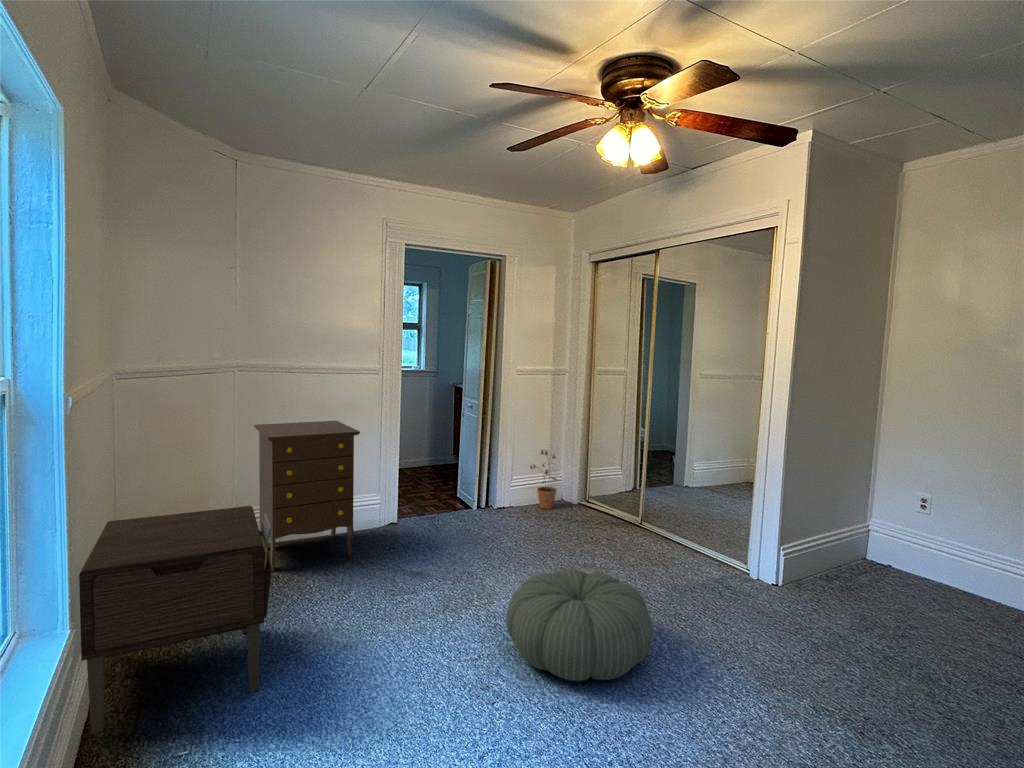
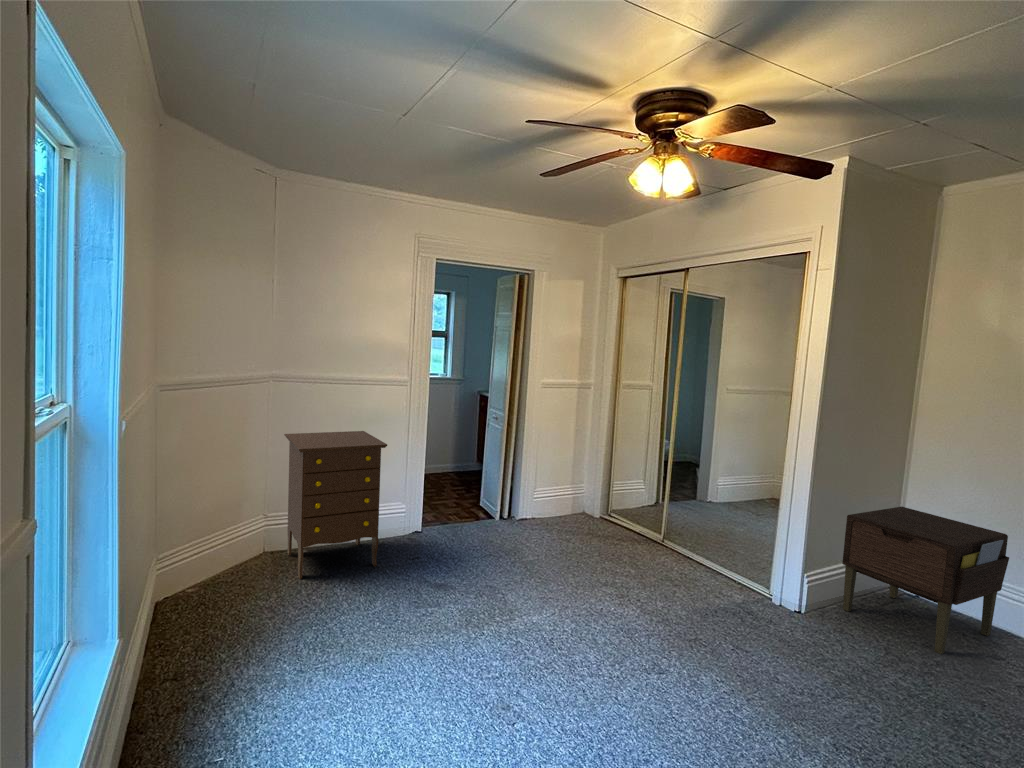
potted plant: present [530,450,557,509] -> none [552,463,582,523]
nightstand: present [79,506,272,734] -> present [842,507,1009,654]
pouf: present [506,569,653,681] -> none [528,591,673,706]

